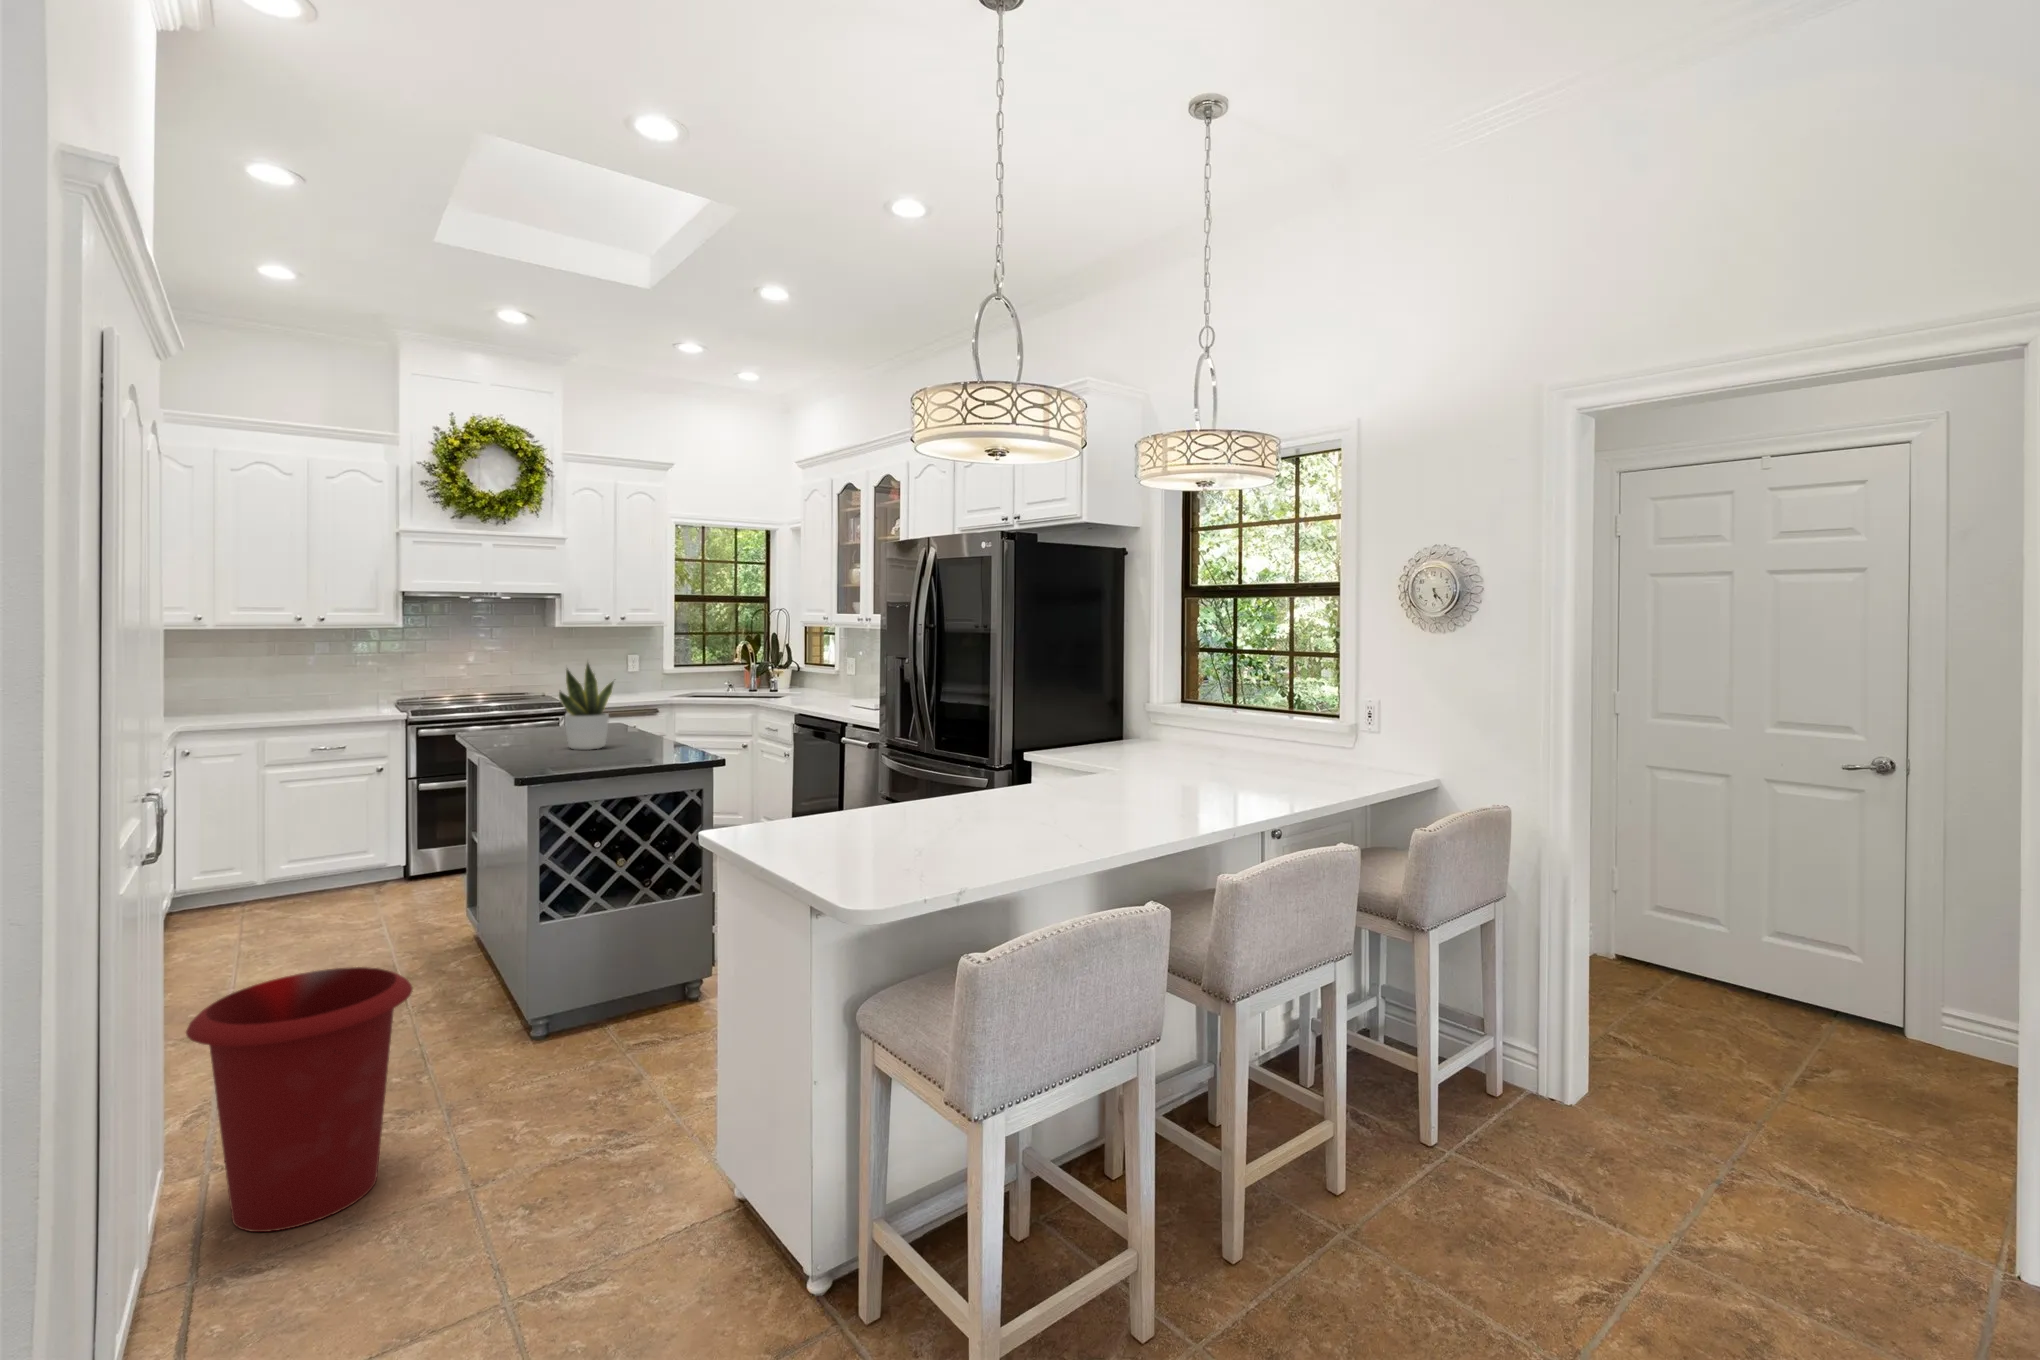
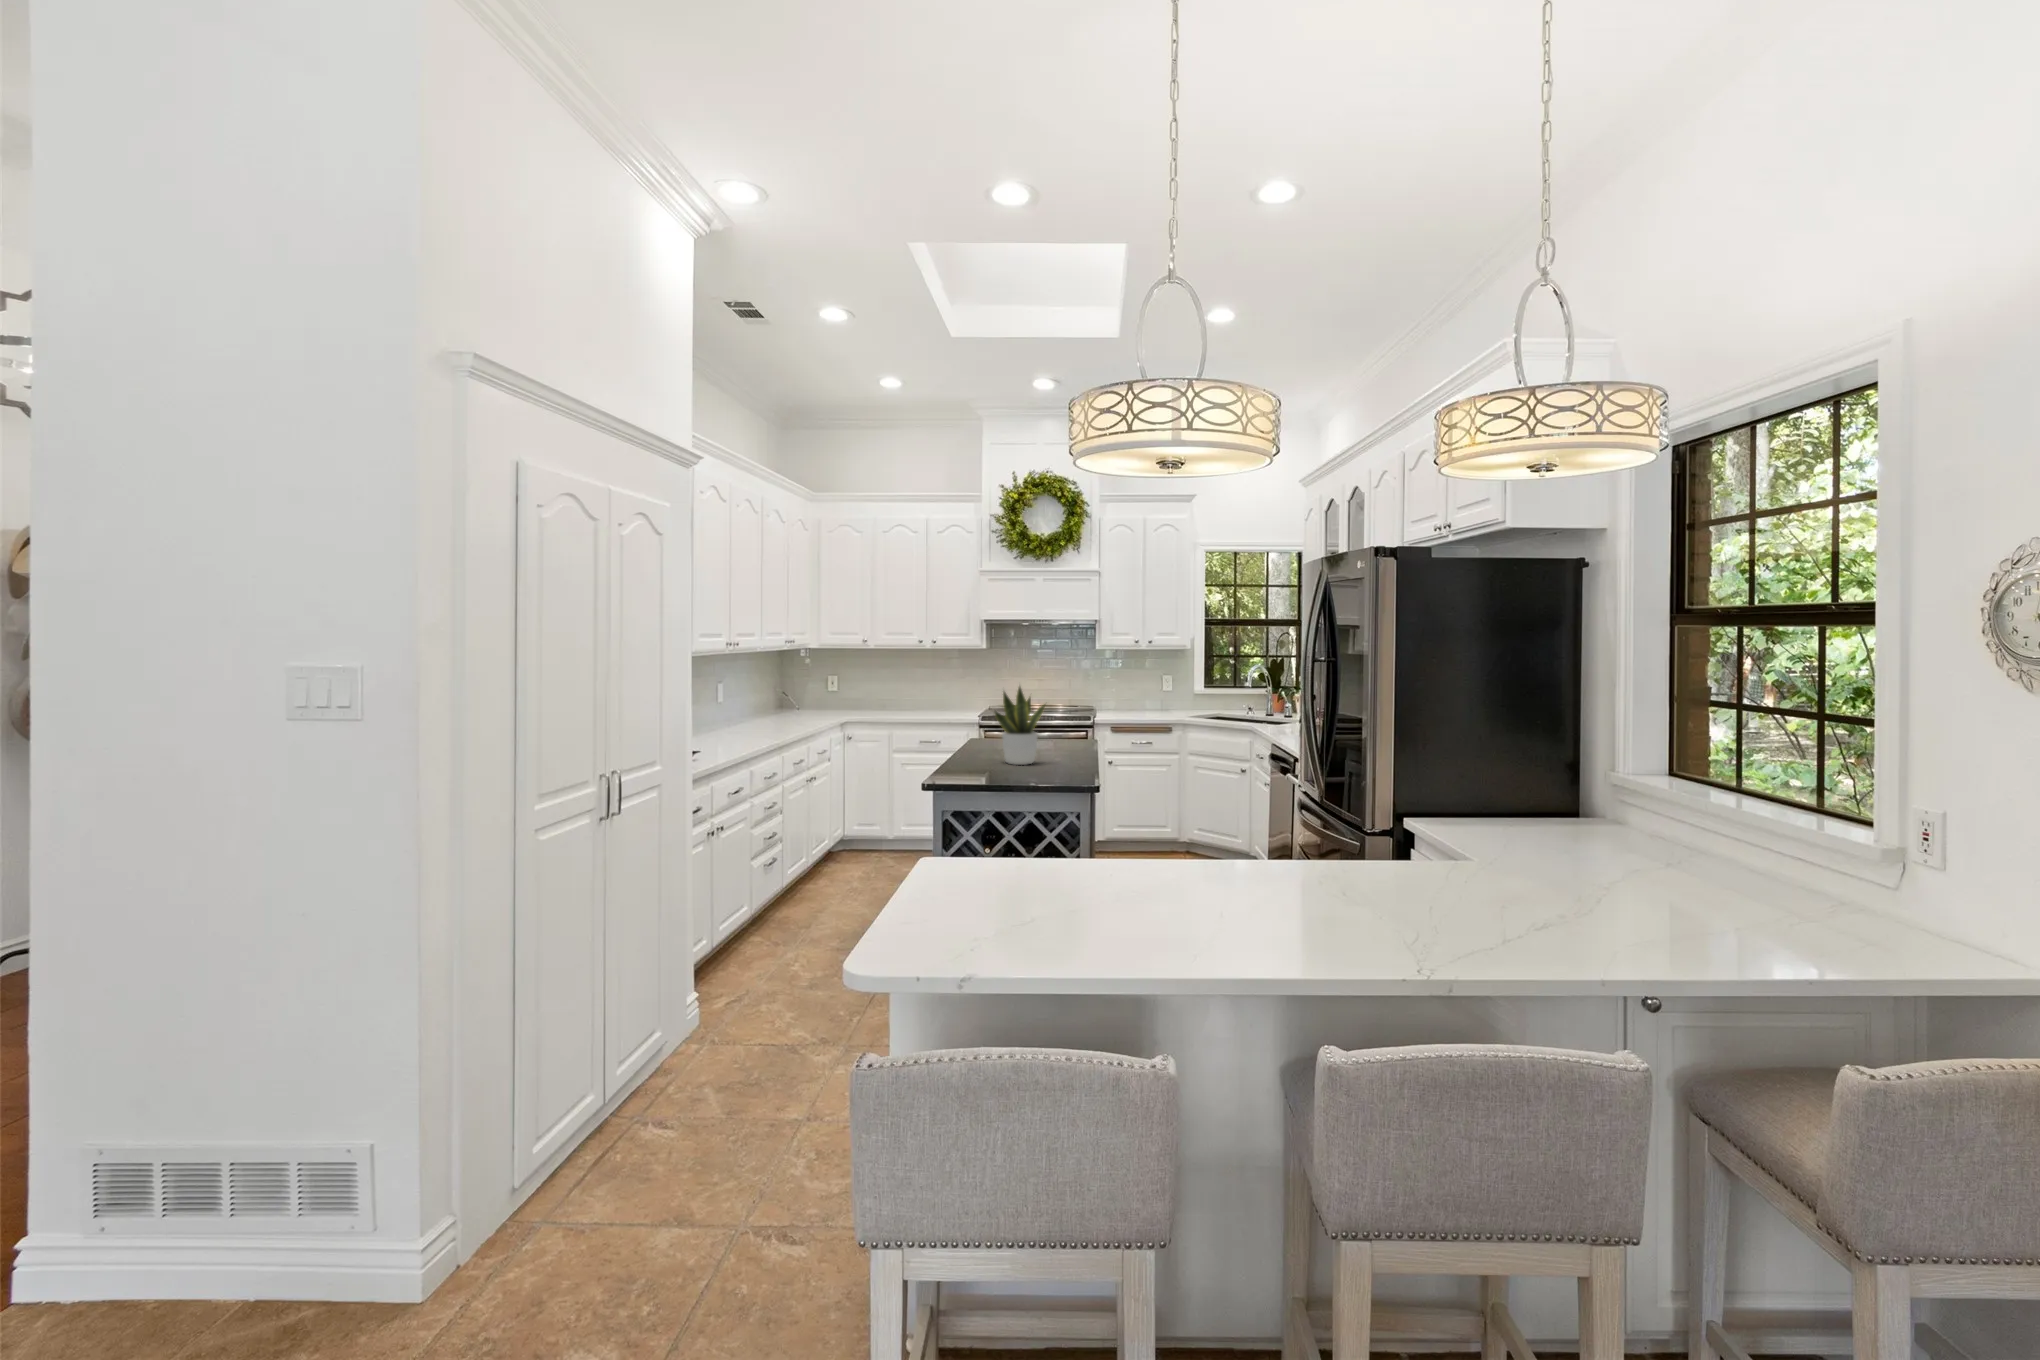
waste bin: present [186,967,413,1232] -> none [642,924,790,1125]

